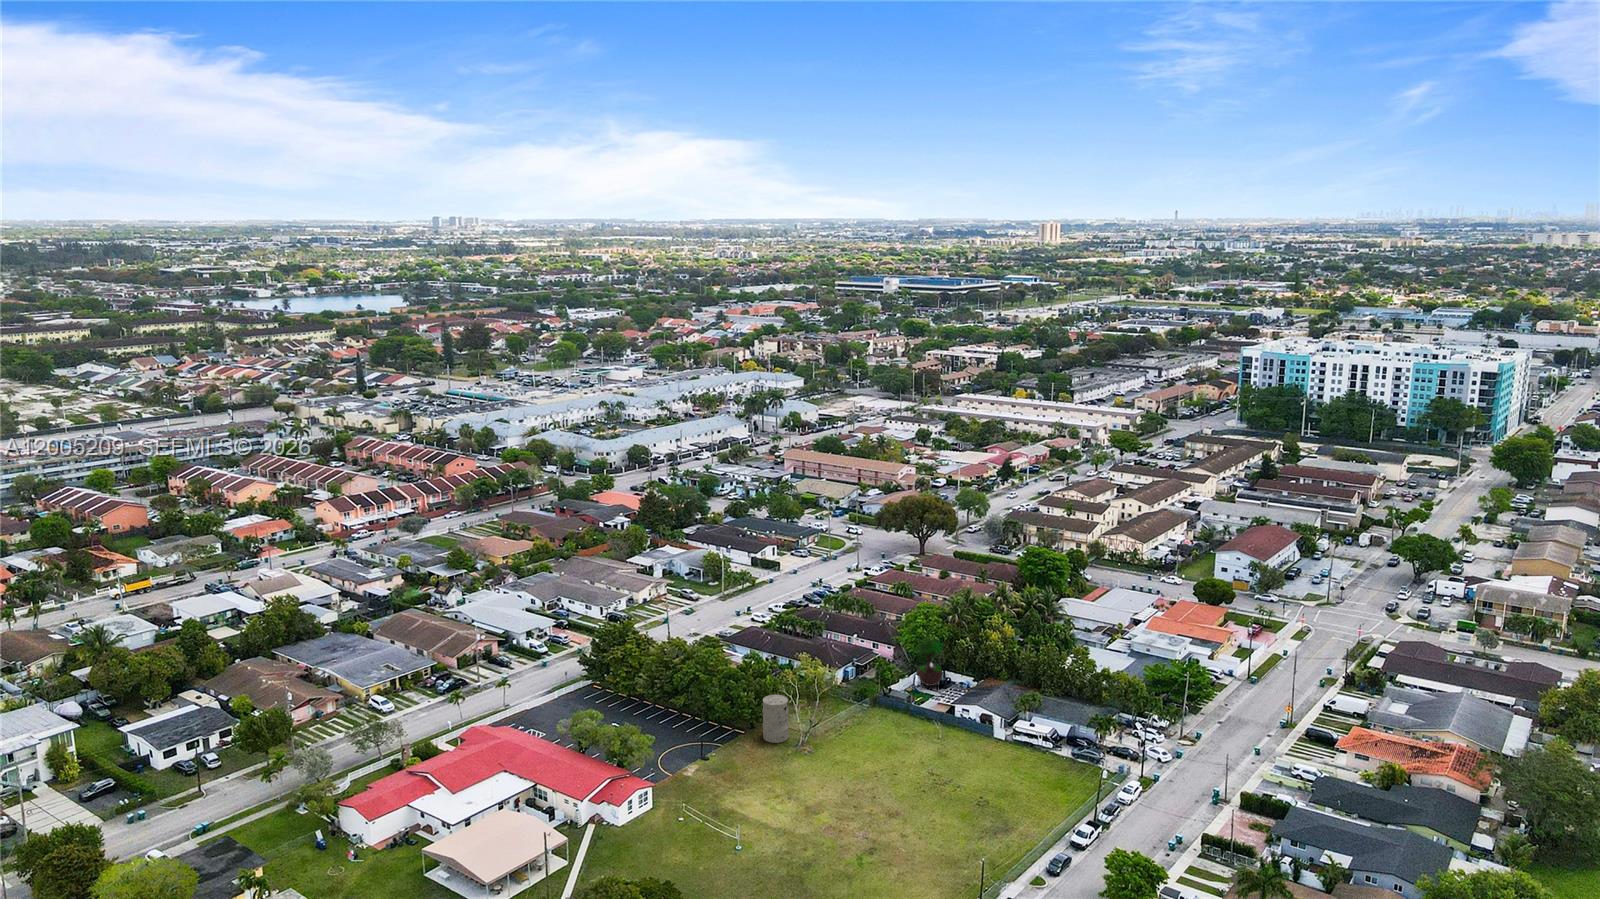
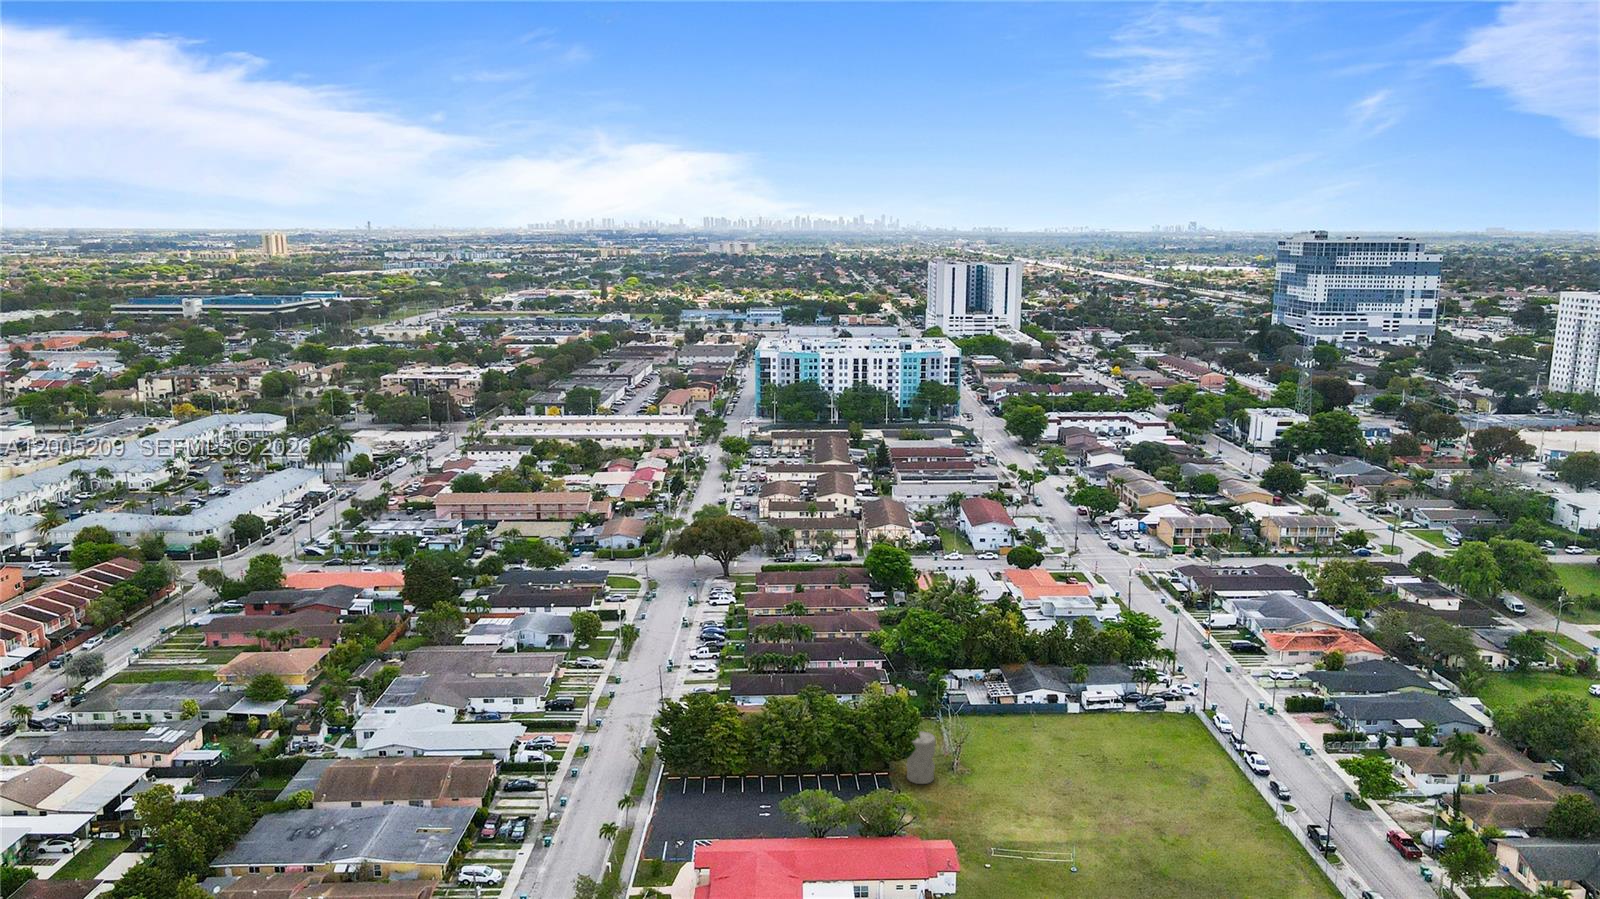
potted tree: present [913,636,943,686] -> none [933,636,967,689]

